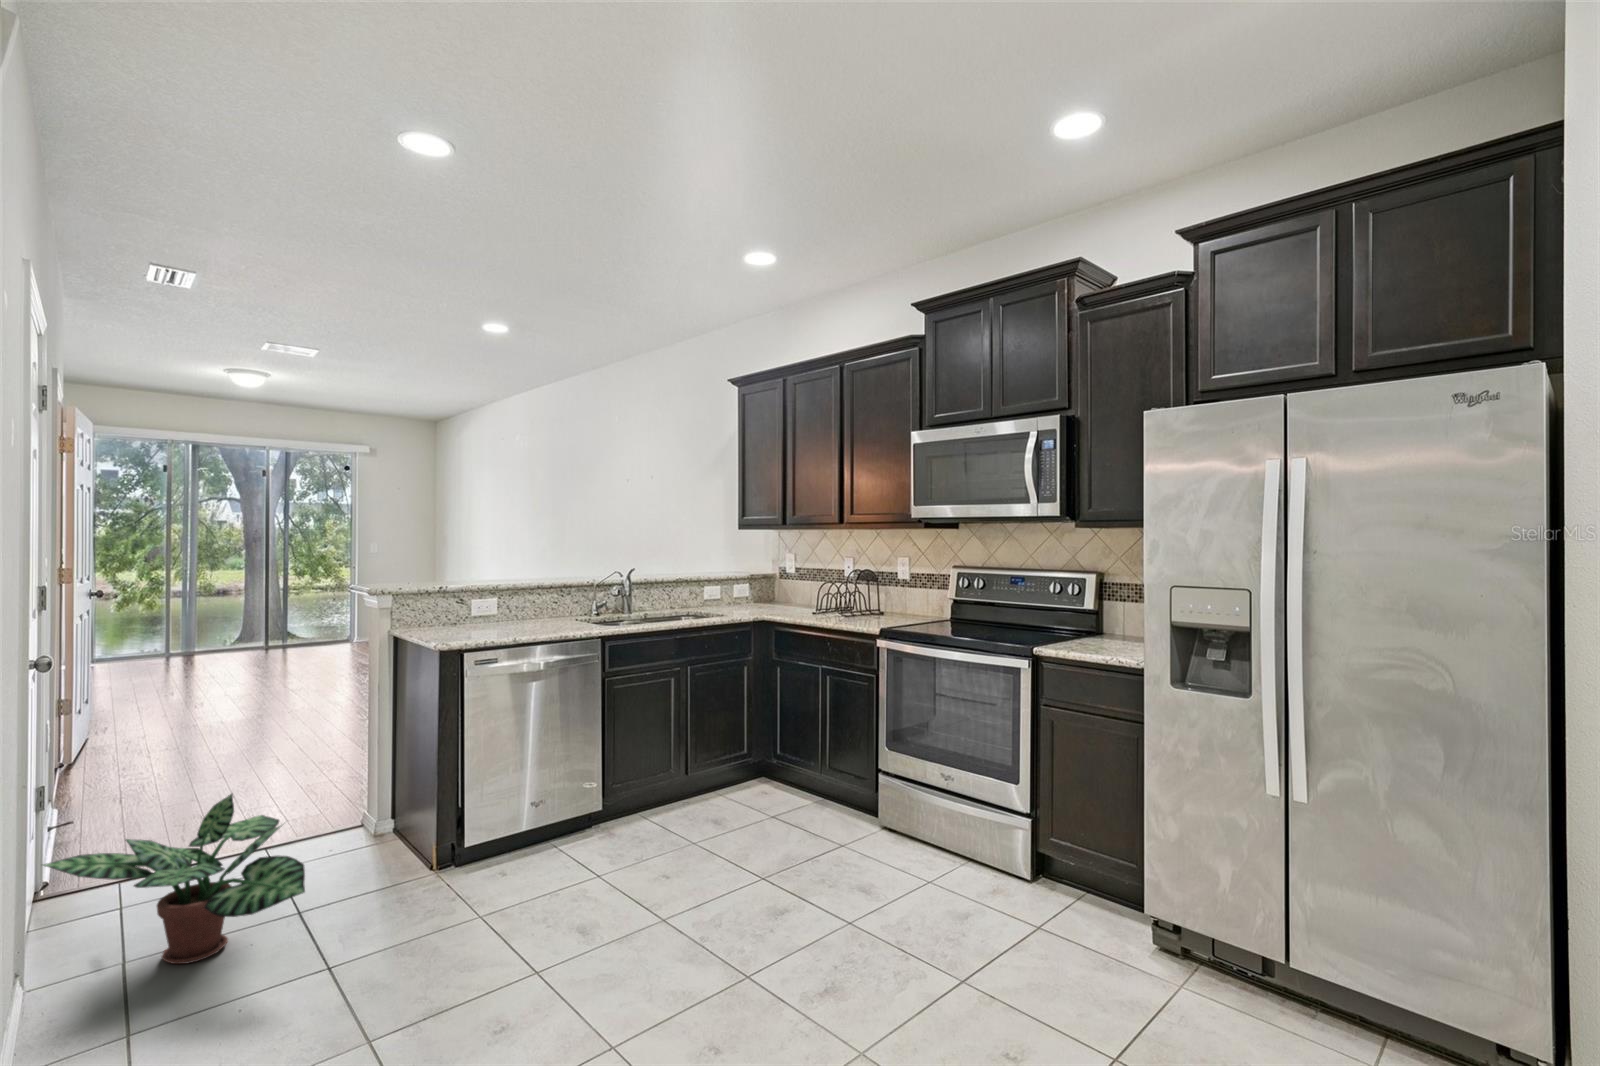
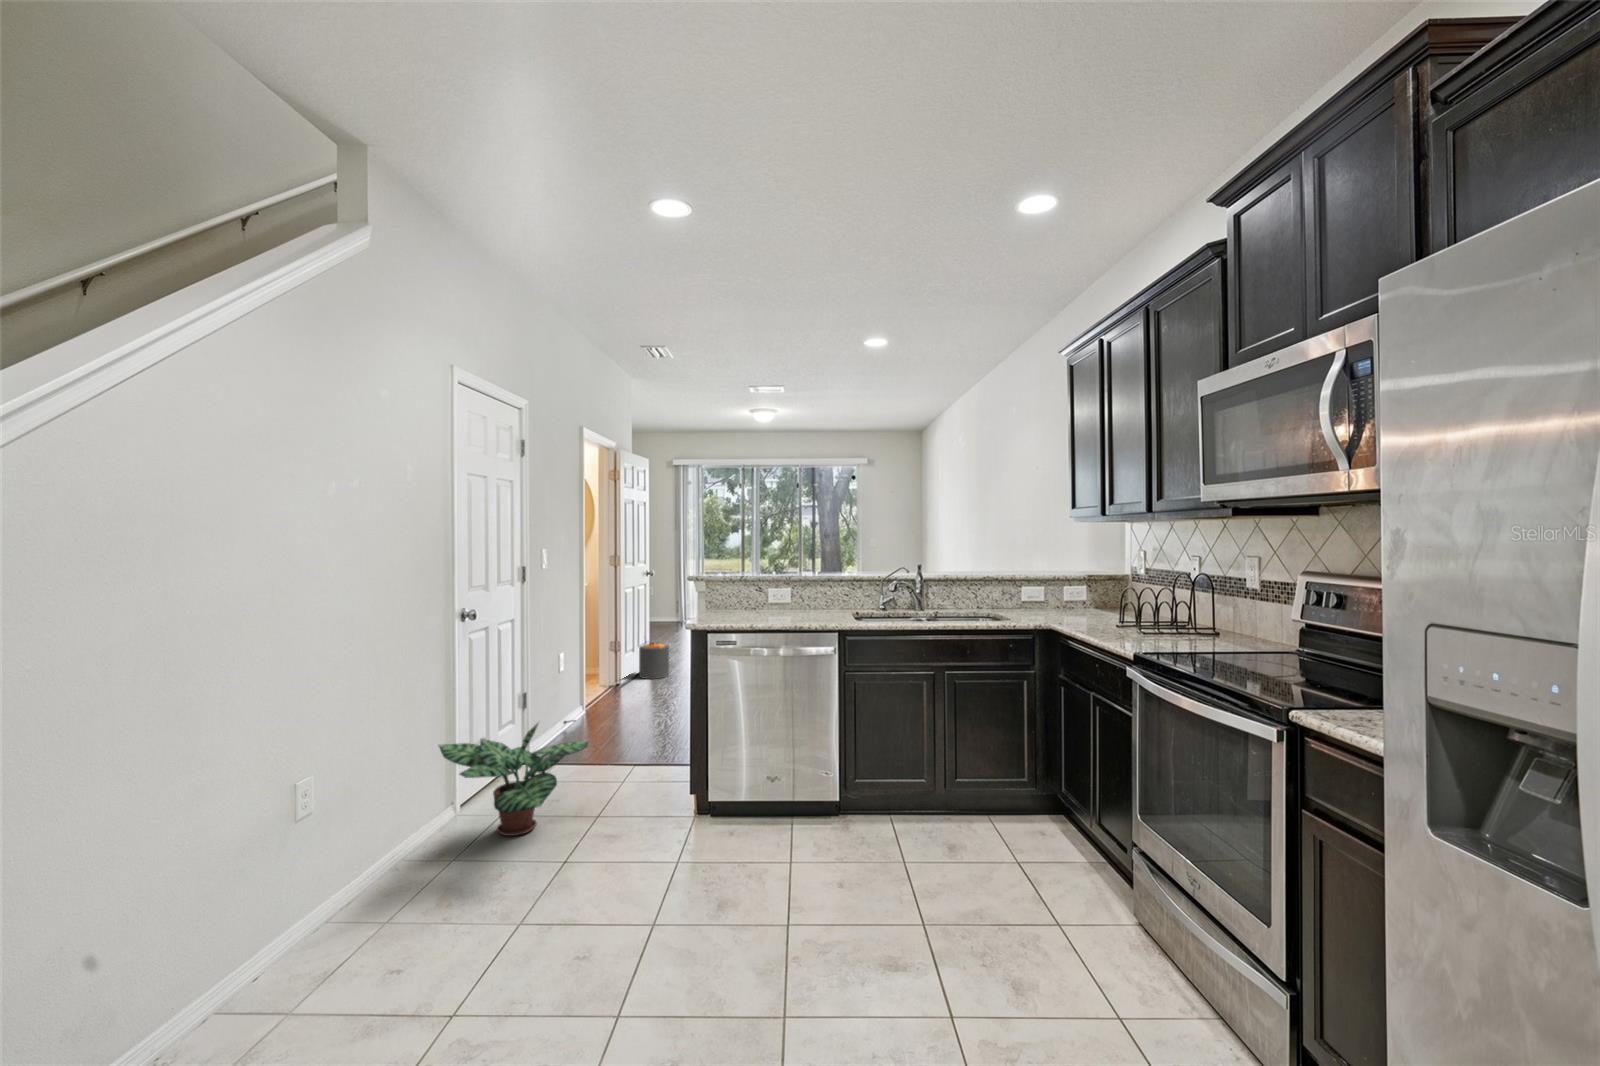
trash can: none [93,686,150,752] -> present [639,641,669,679]

